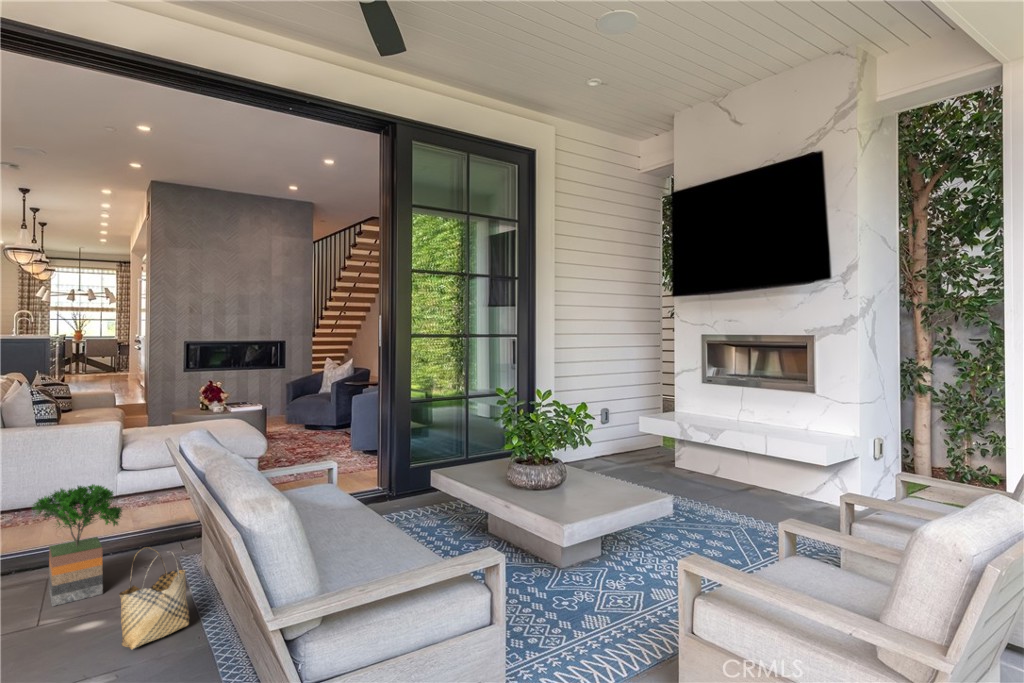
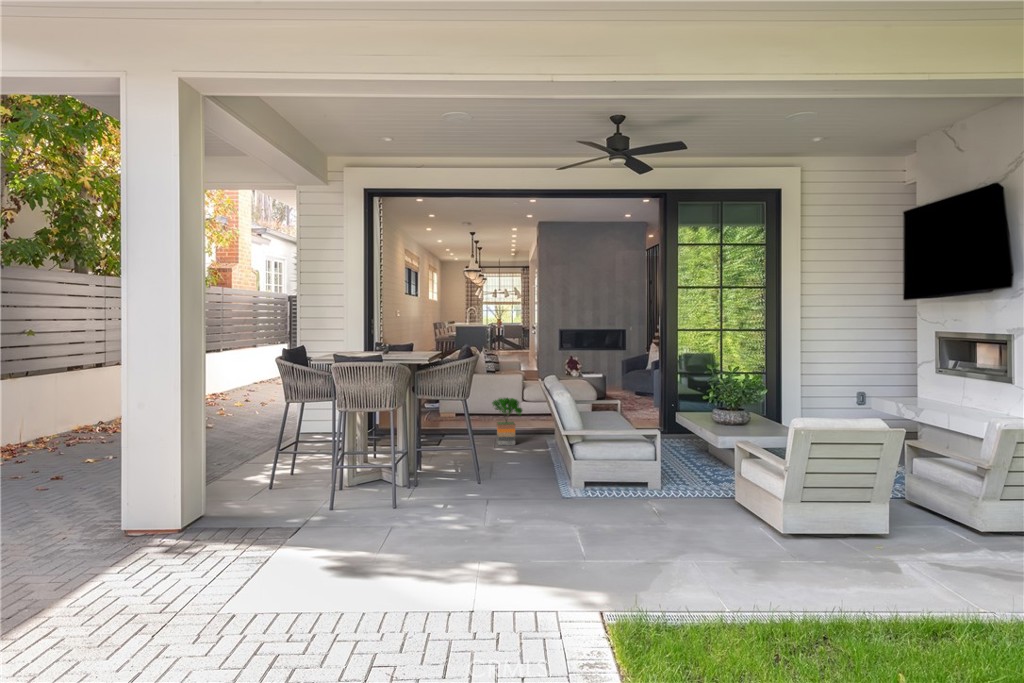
woven basket: present [119,547,189,649] -> none [521,421,546,458]

